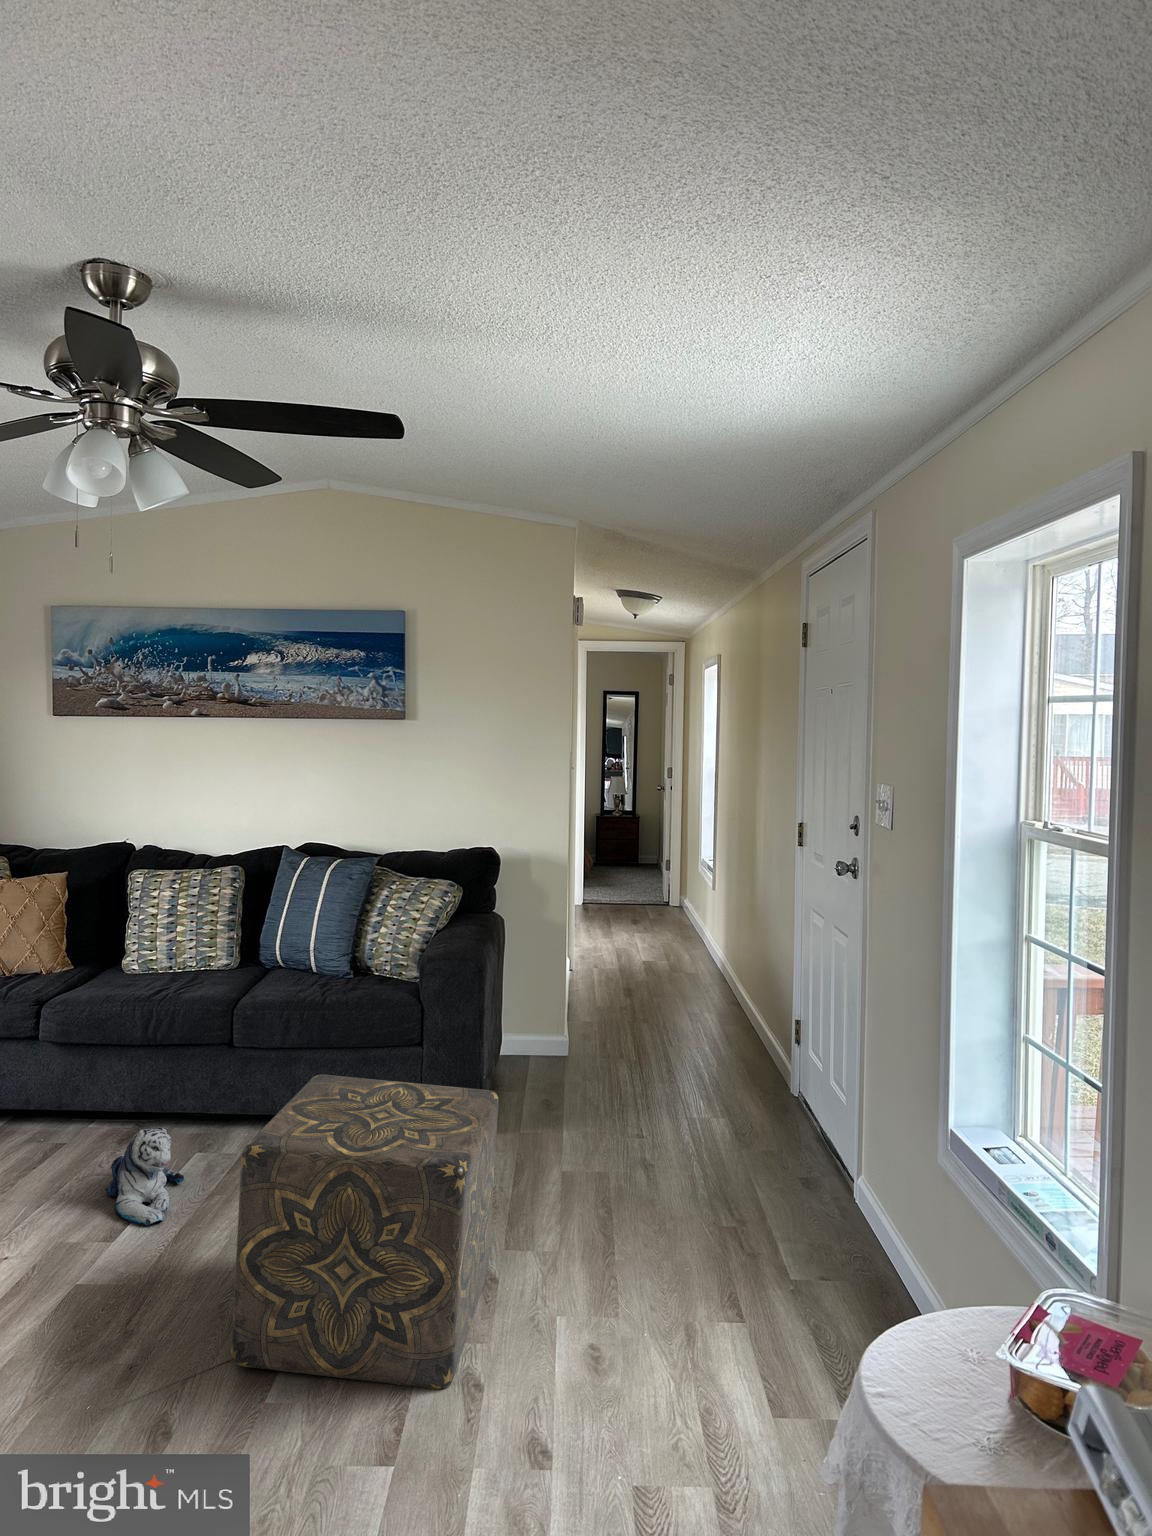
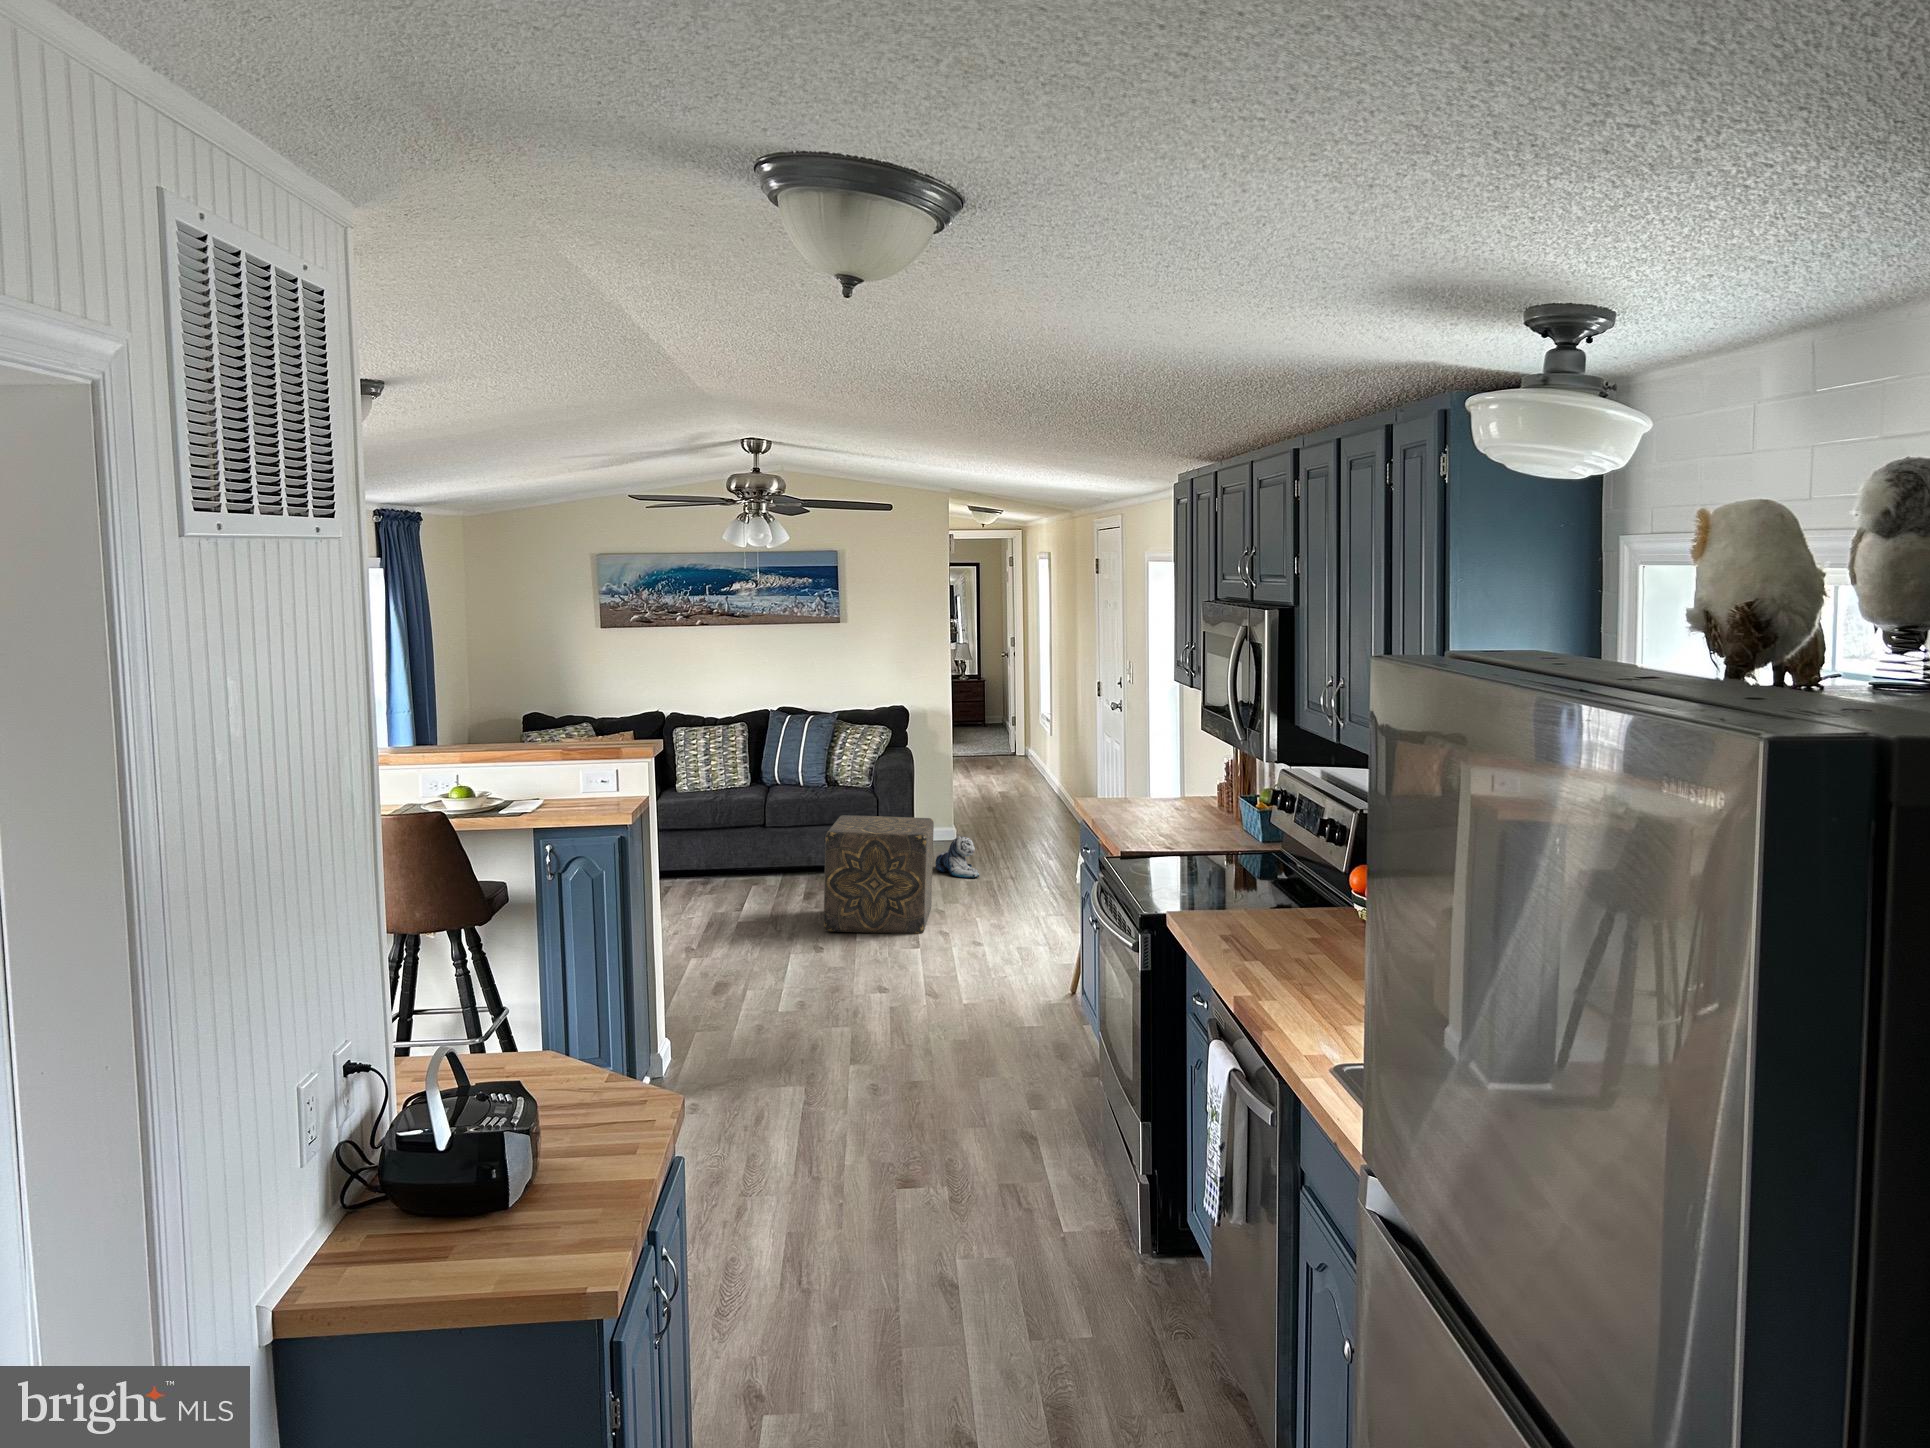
plush toy: present [106,1128,184,1226] -> present [935,836,979,878]

